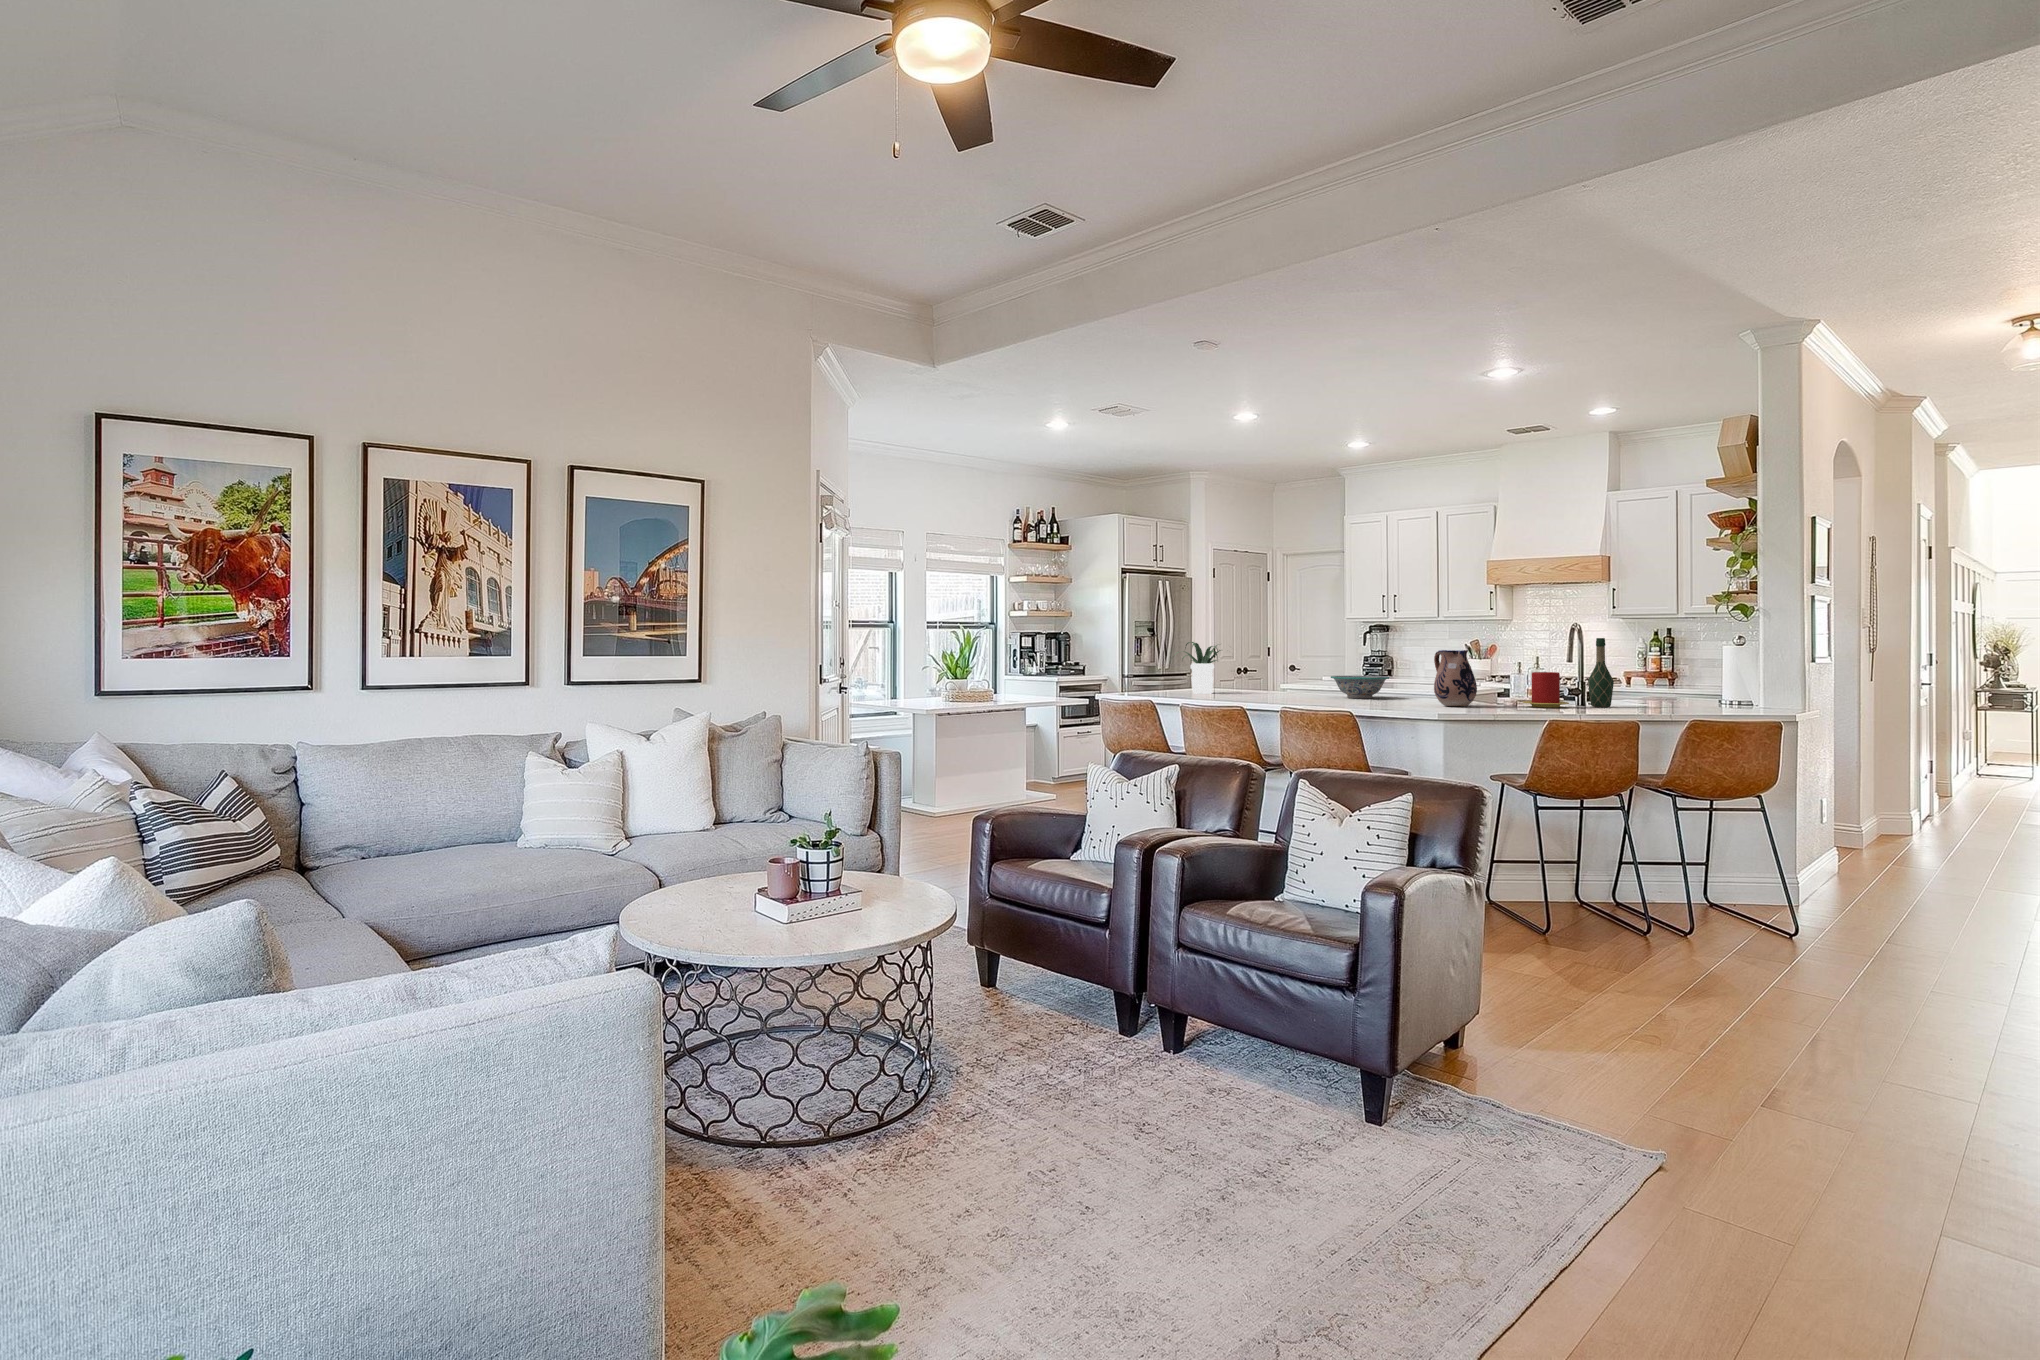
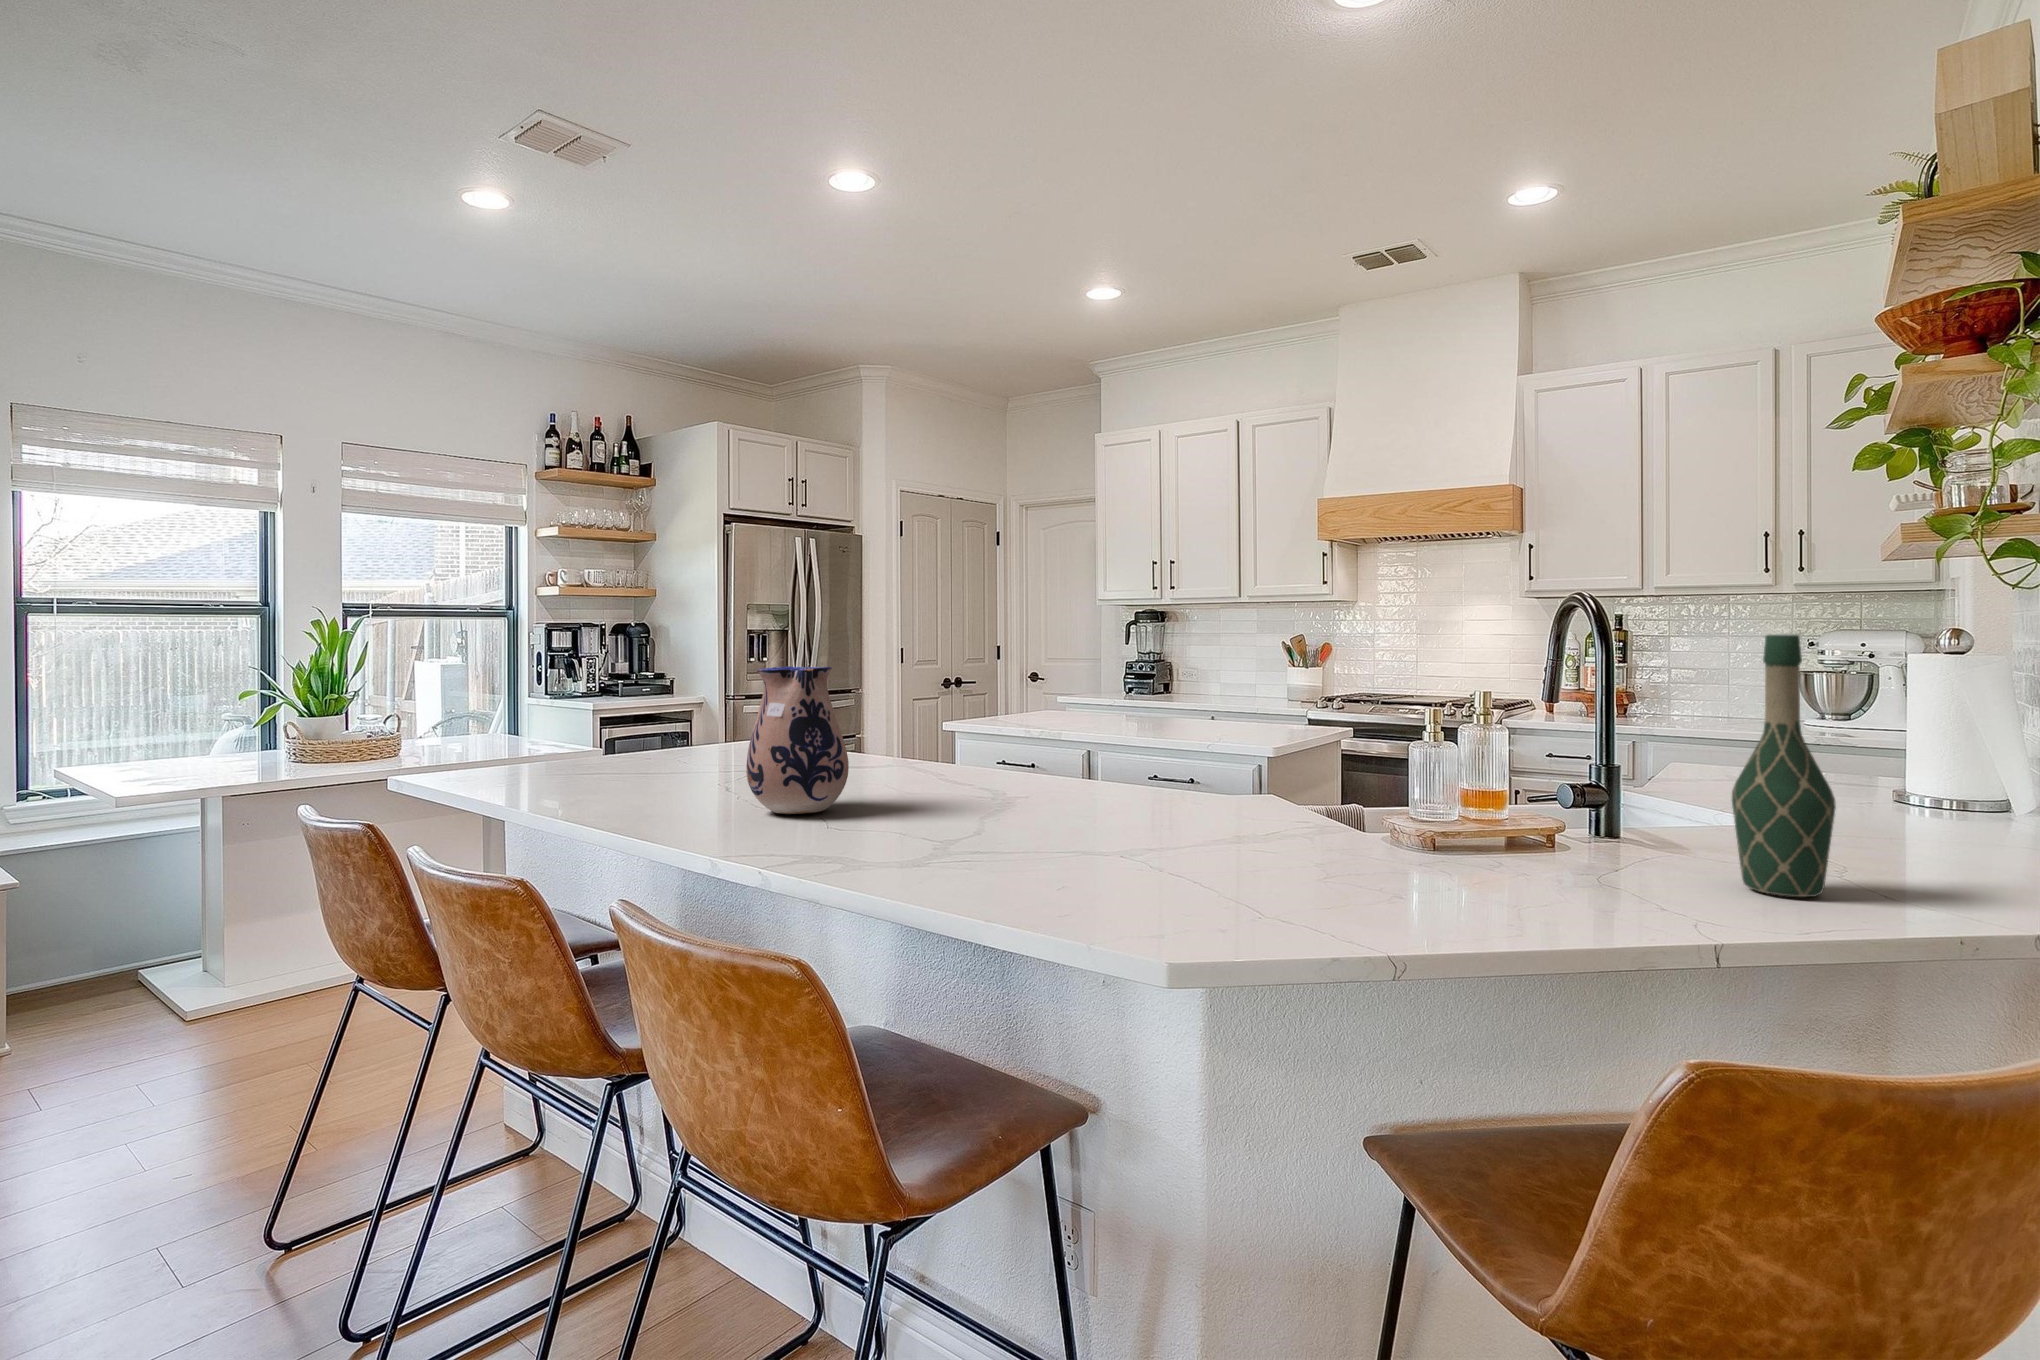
potted plant: present [1177,642,1221,694] -> none [558,645,730,781]
ceramic pitcher: present [1434,650,1477,706] -> present [746,666,849,814]
candle: present [1523,672,1569,708] -> none [1505,761,1689,909]
decorative bowl: present [1331,676,1389,698] -> none [929,738,1087,811]

